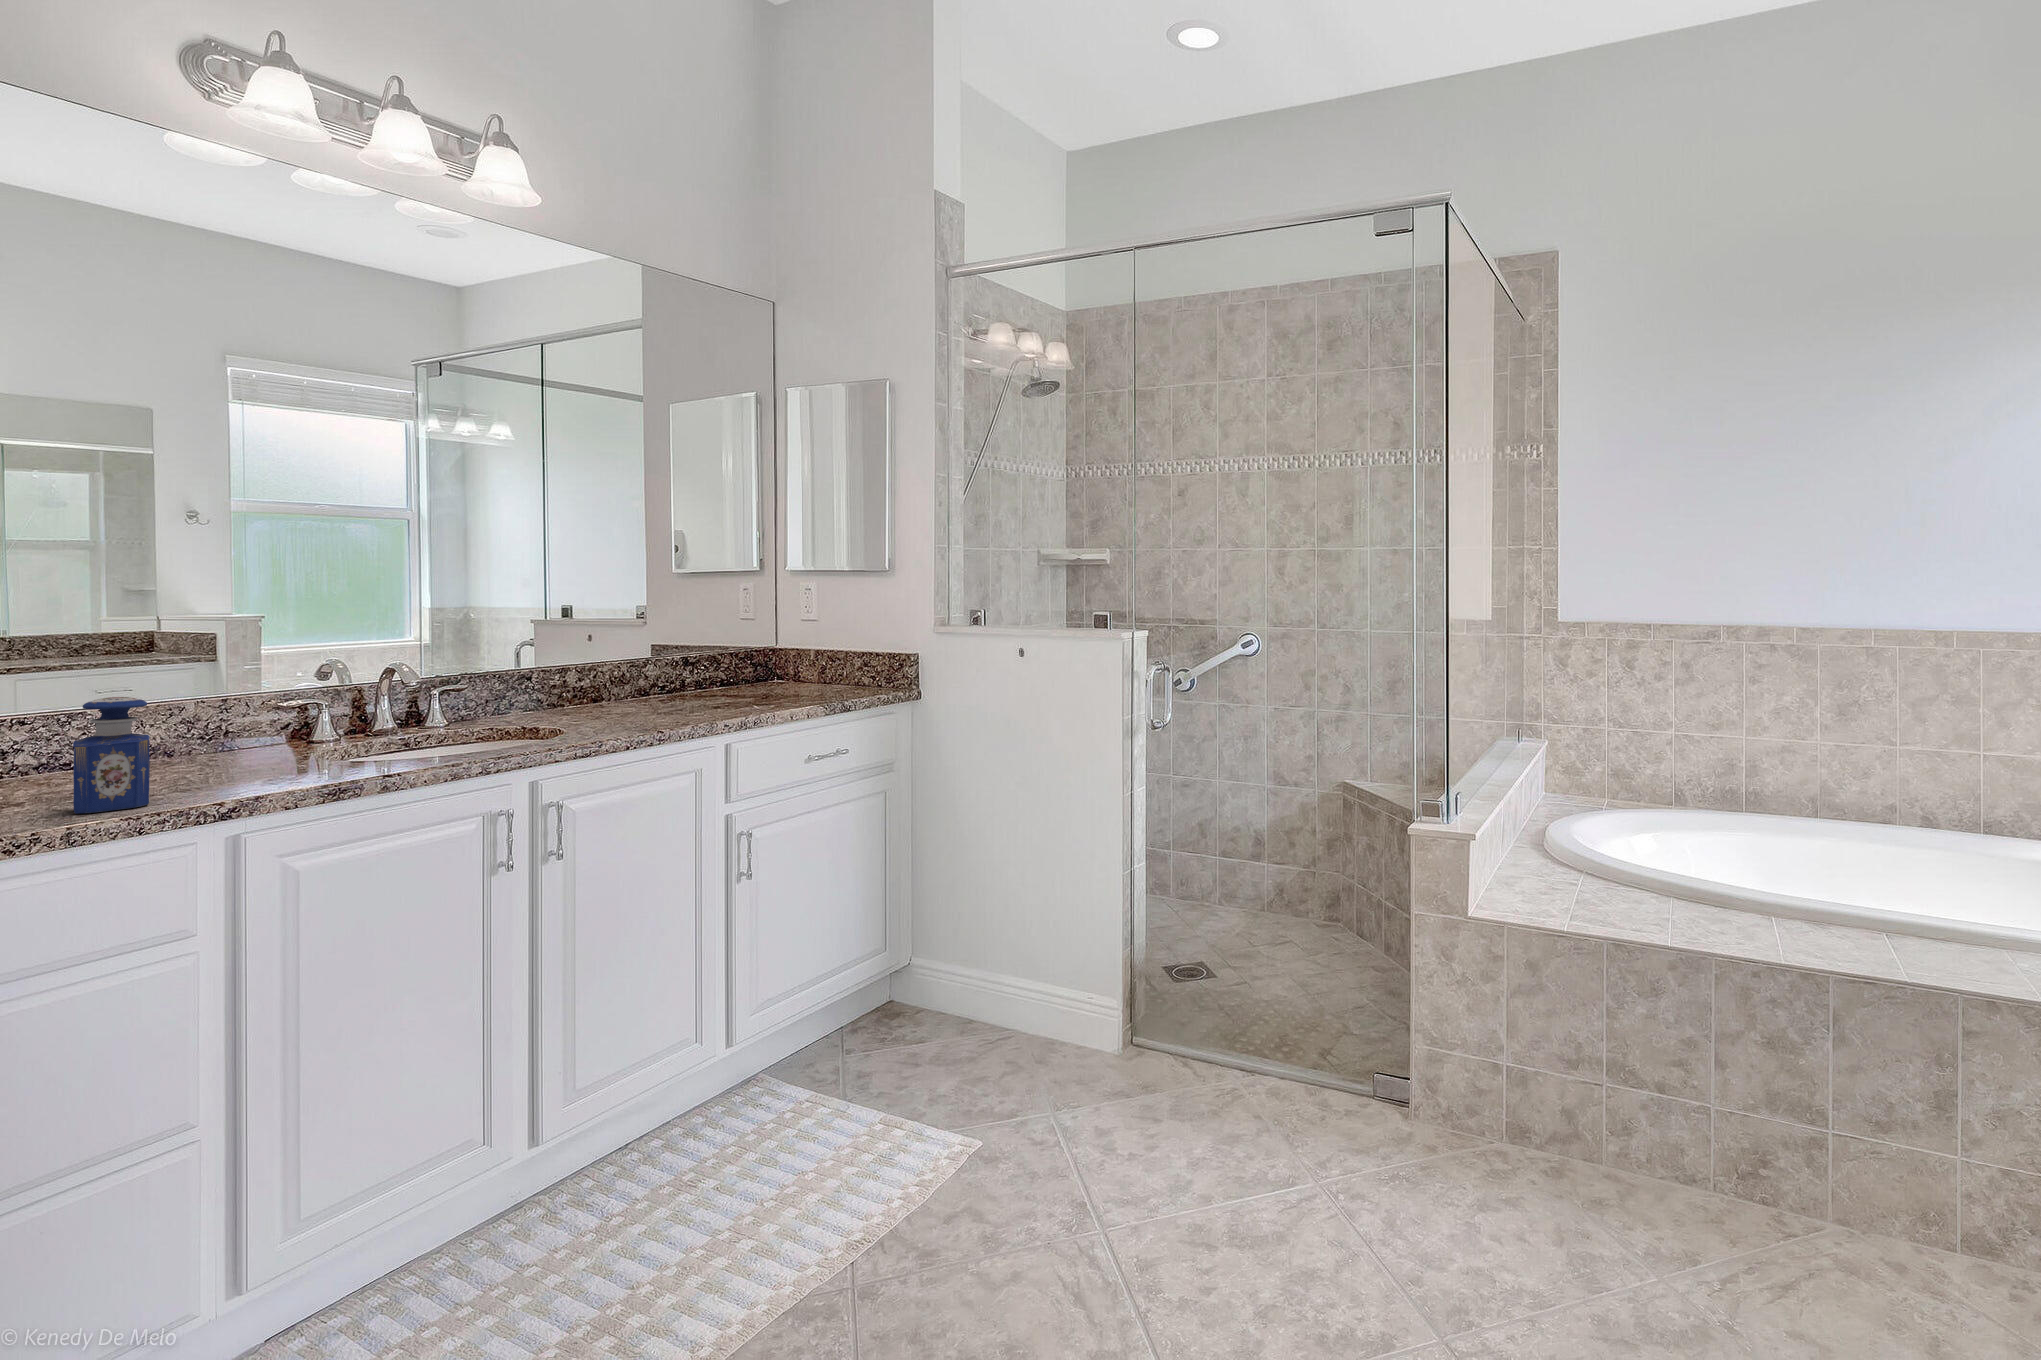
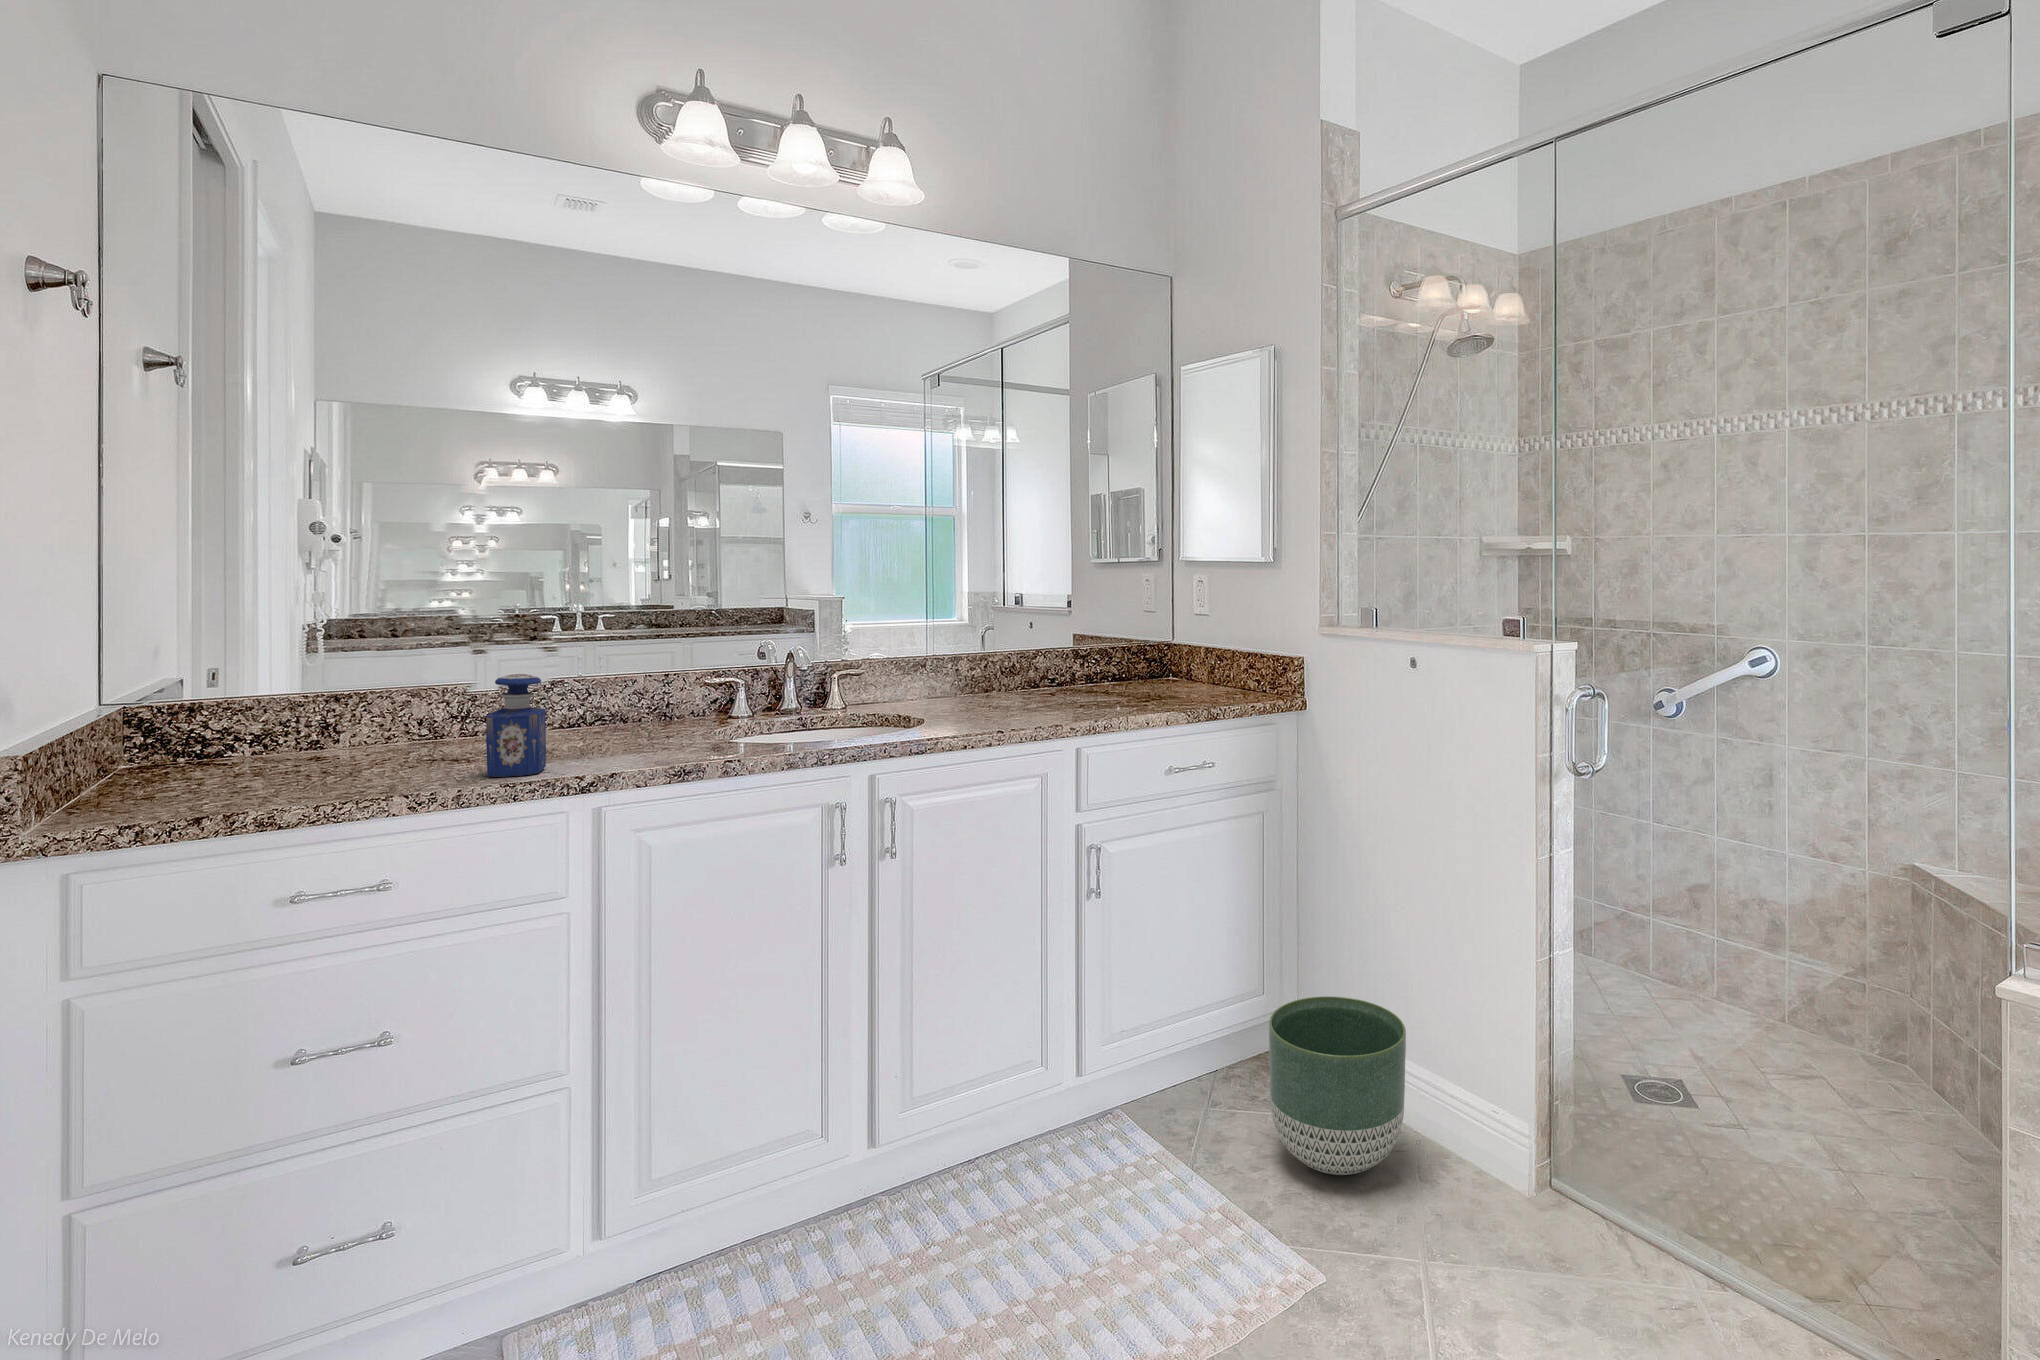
planter: none [910,931,1023,1072] -> present [1269,996,1406,1175]

